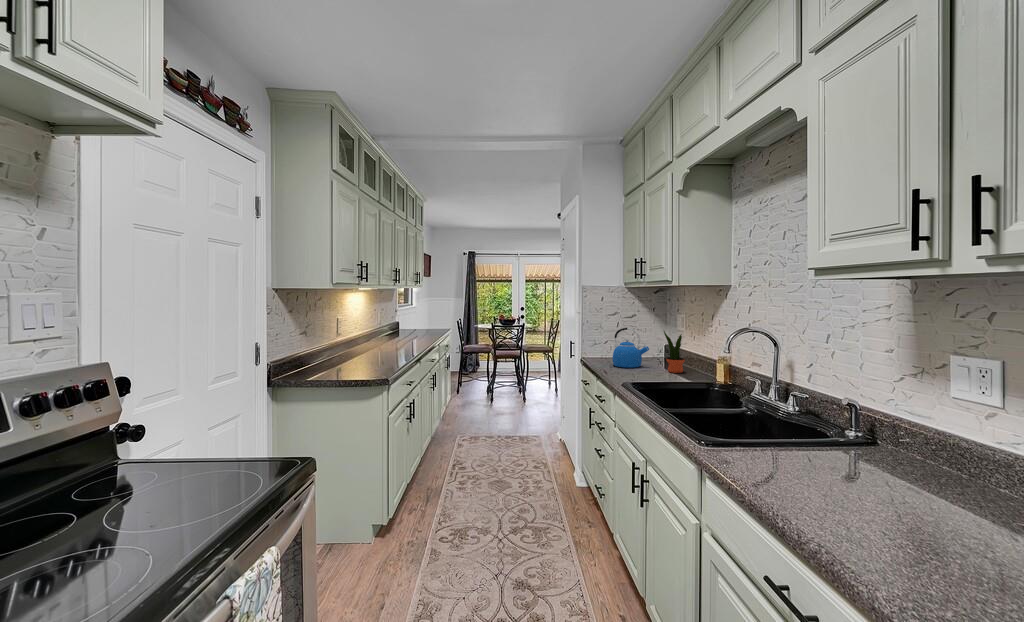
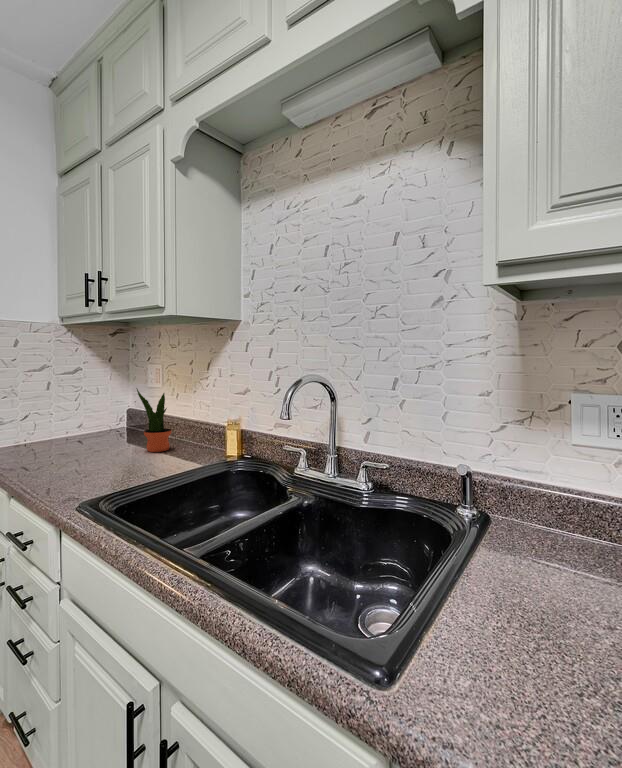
kettle: present [613,328,649,368] -> none [45,388,112,455]

